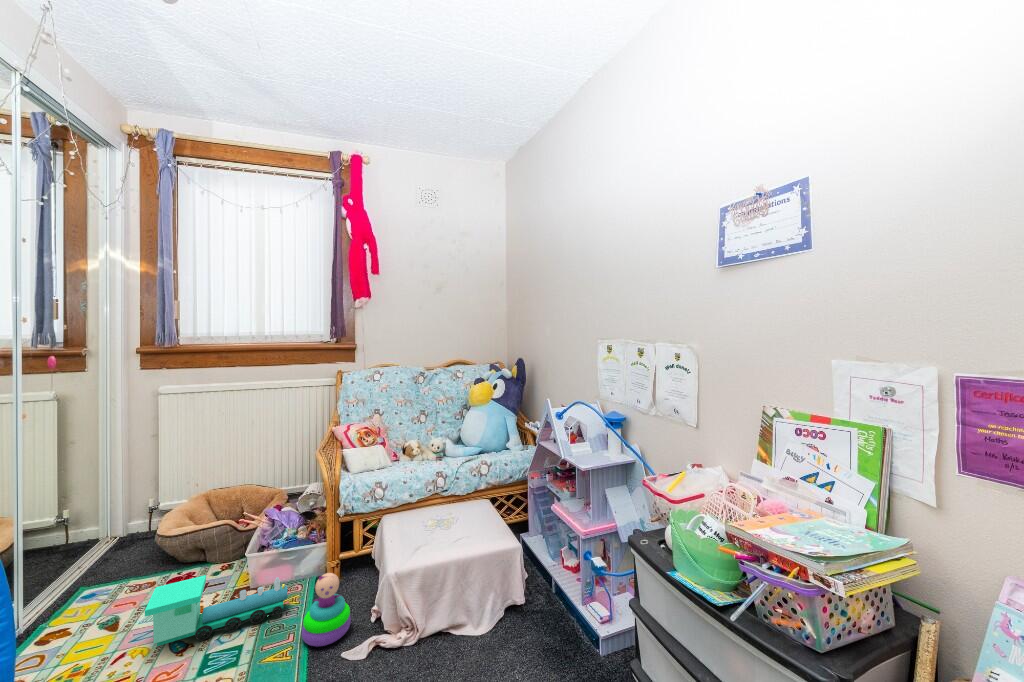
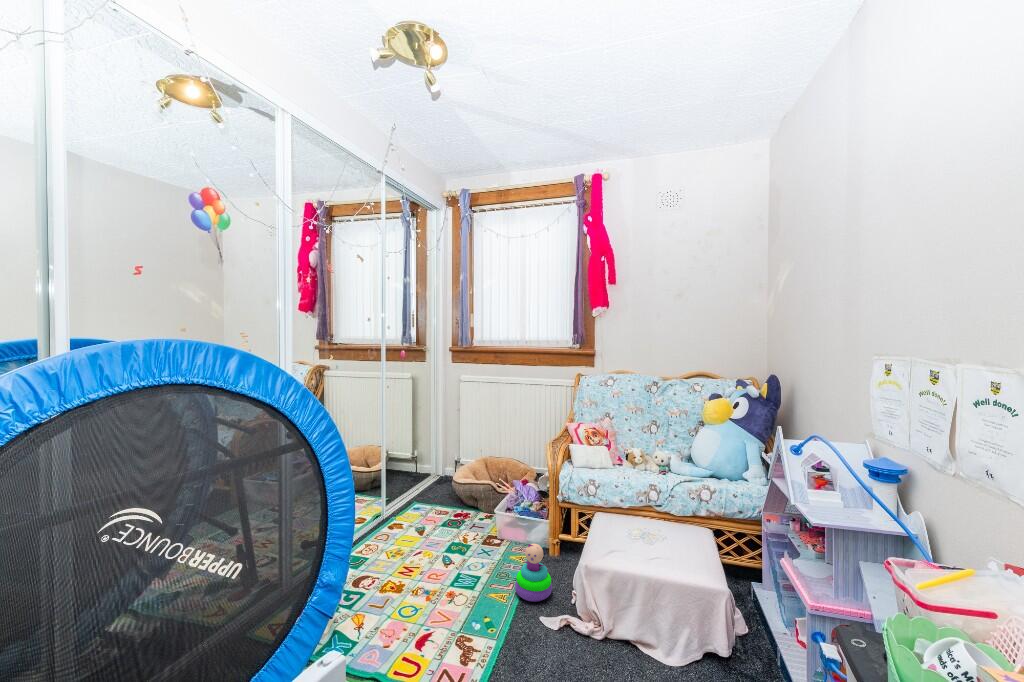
toy train: present [145,575,288,646] -> none [430,515,516,565]

